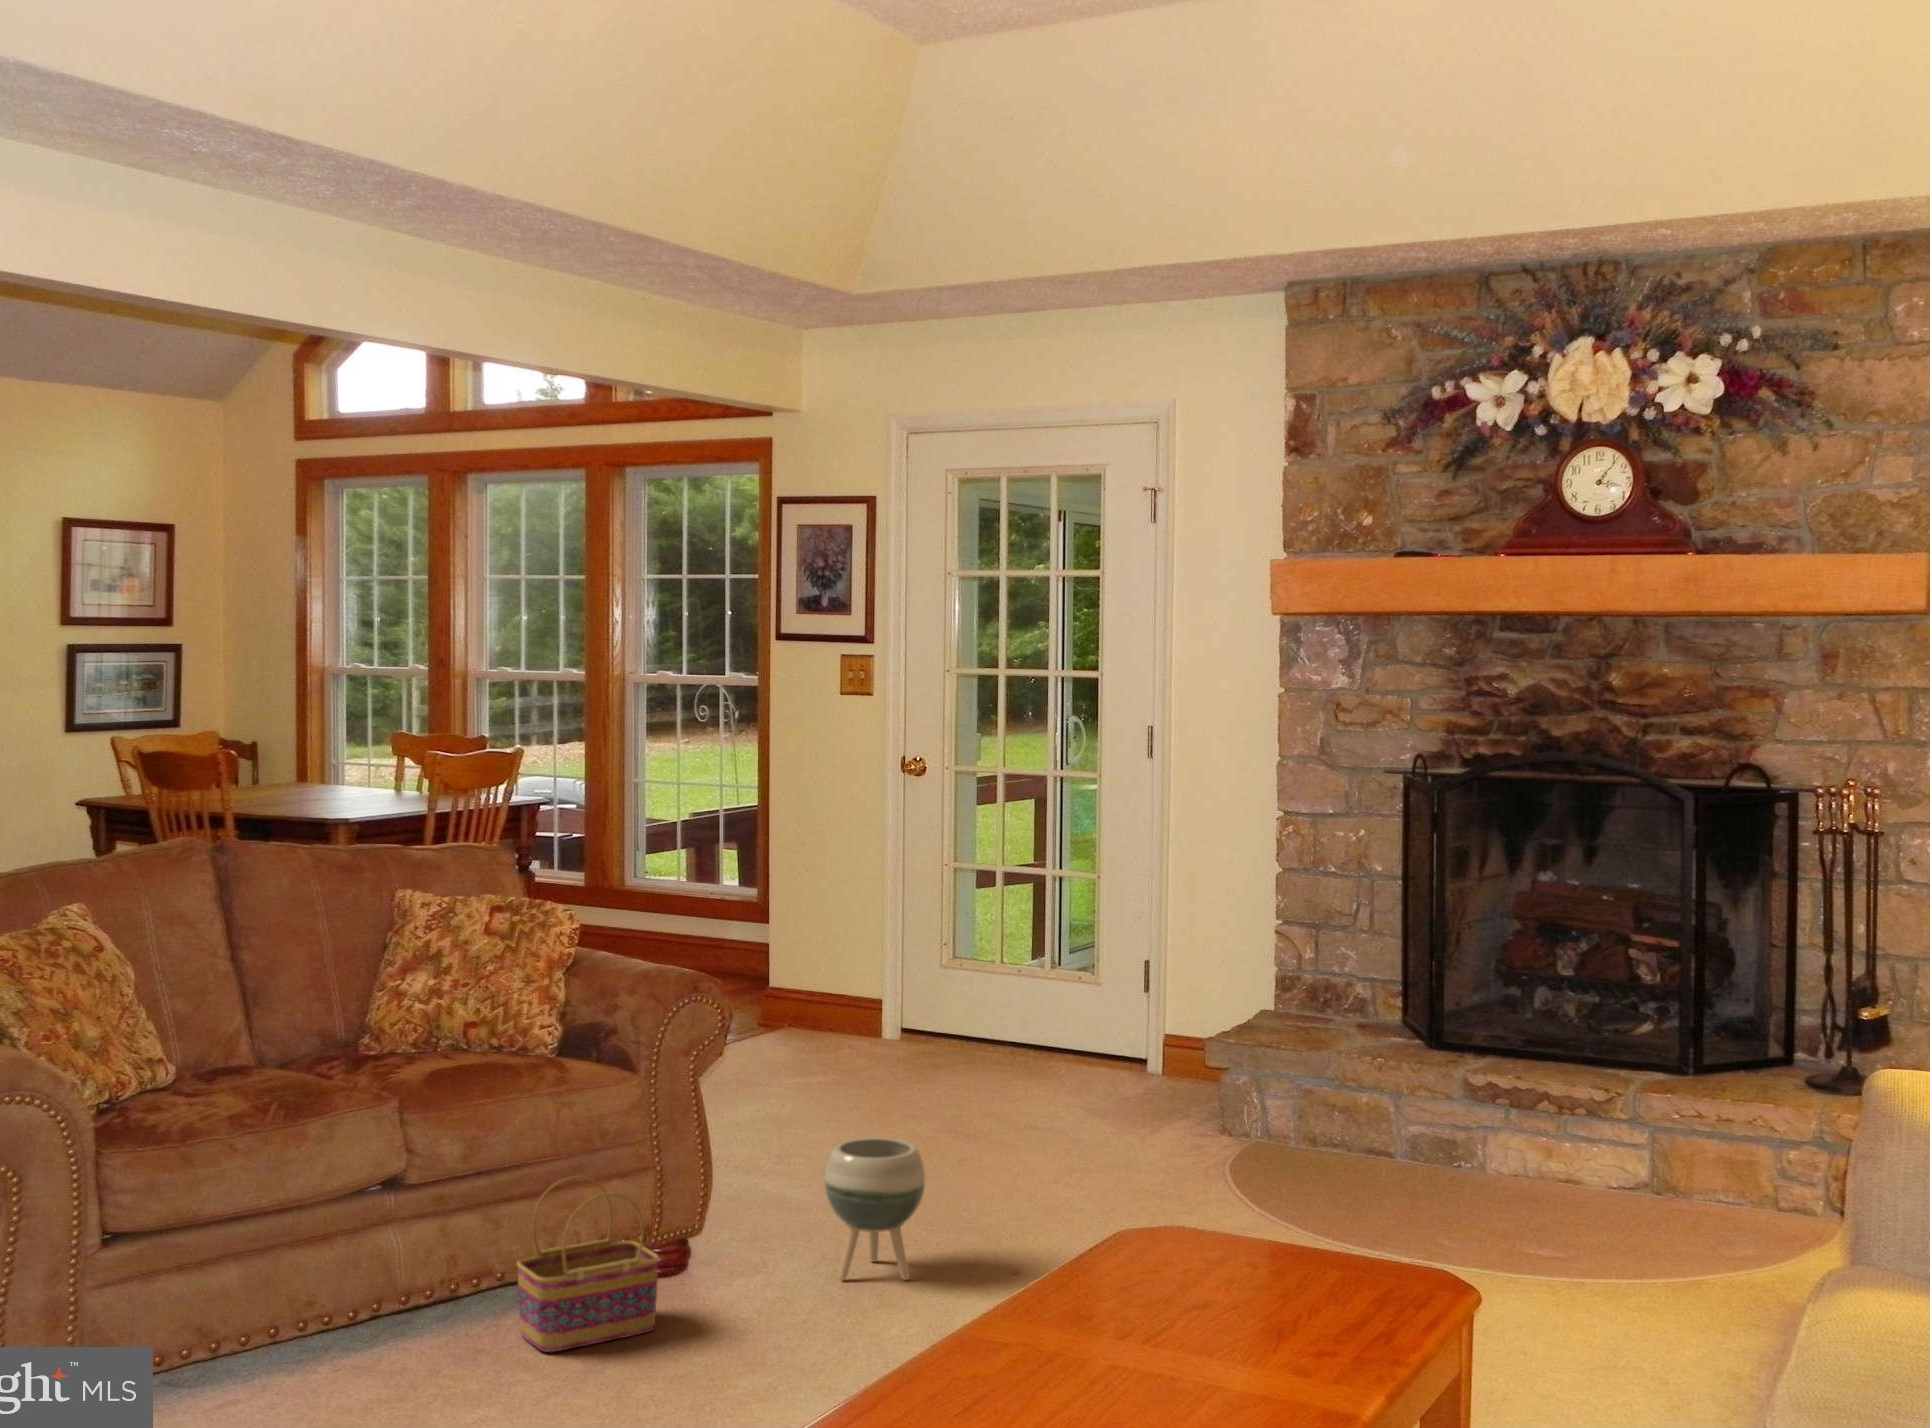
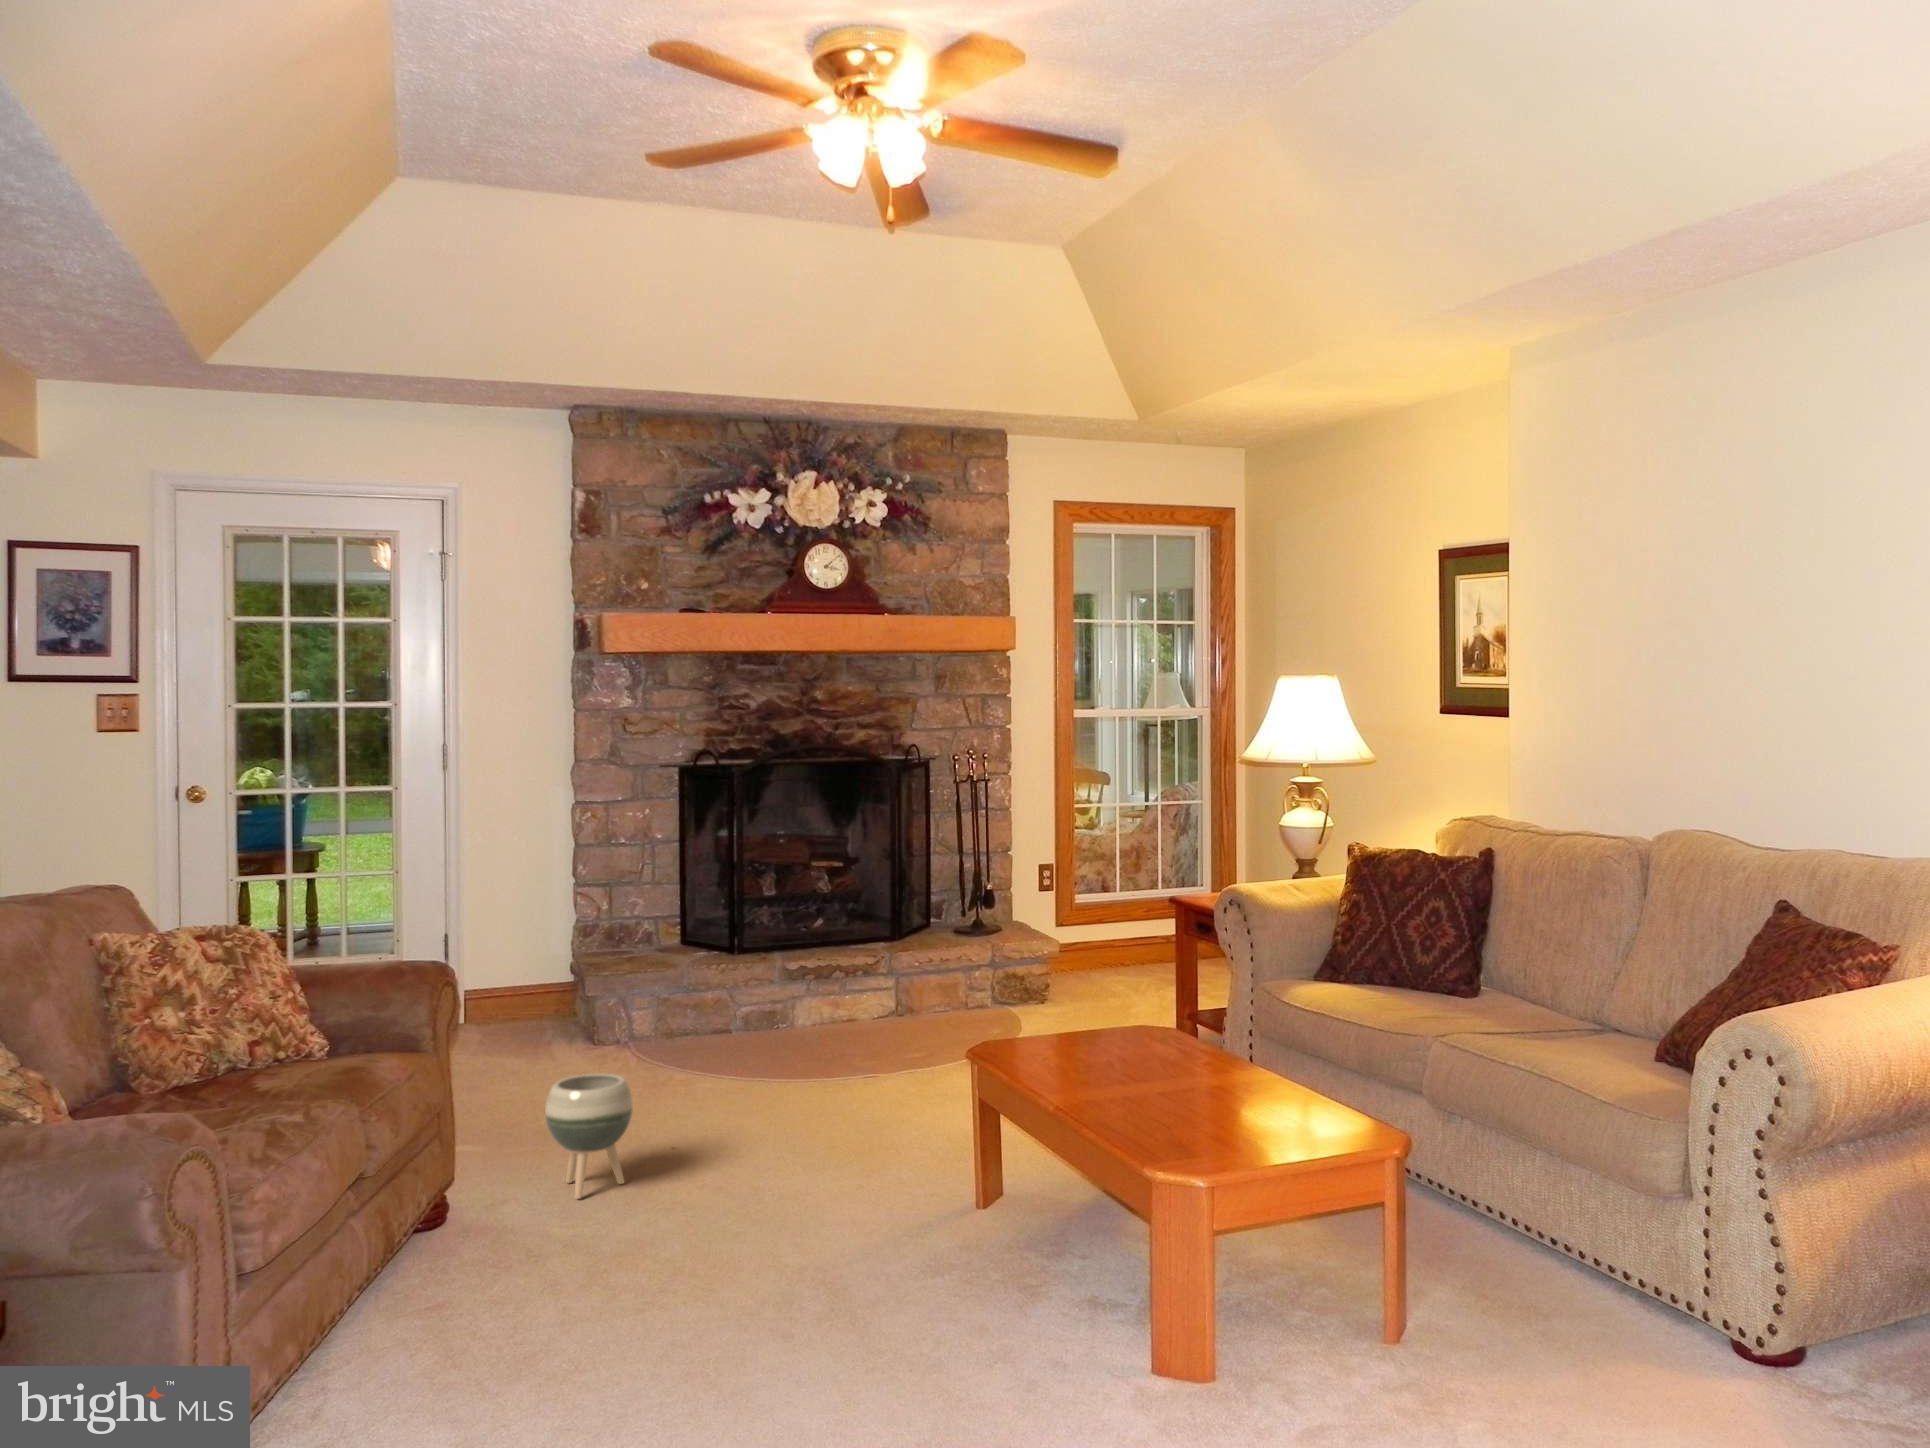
basket: present [517,1176,659,1352] -> none [418,1154,528,1318]

